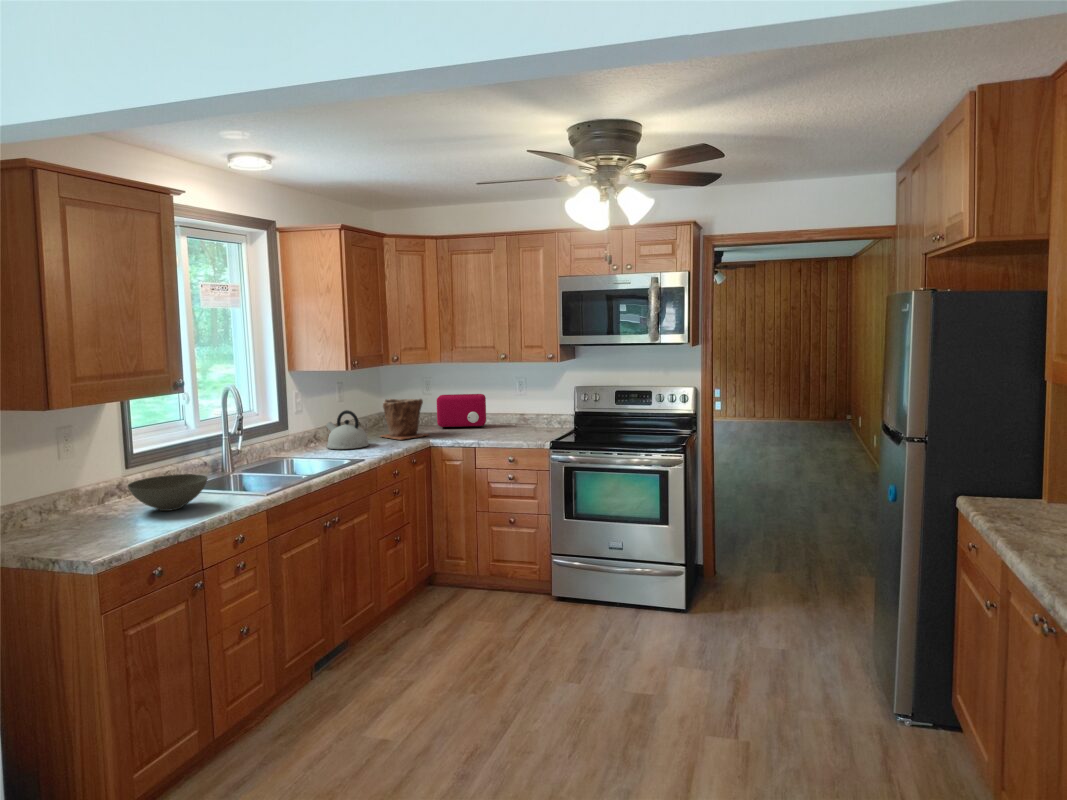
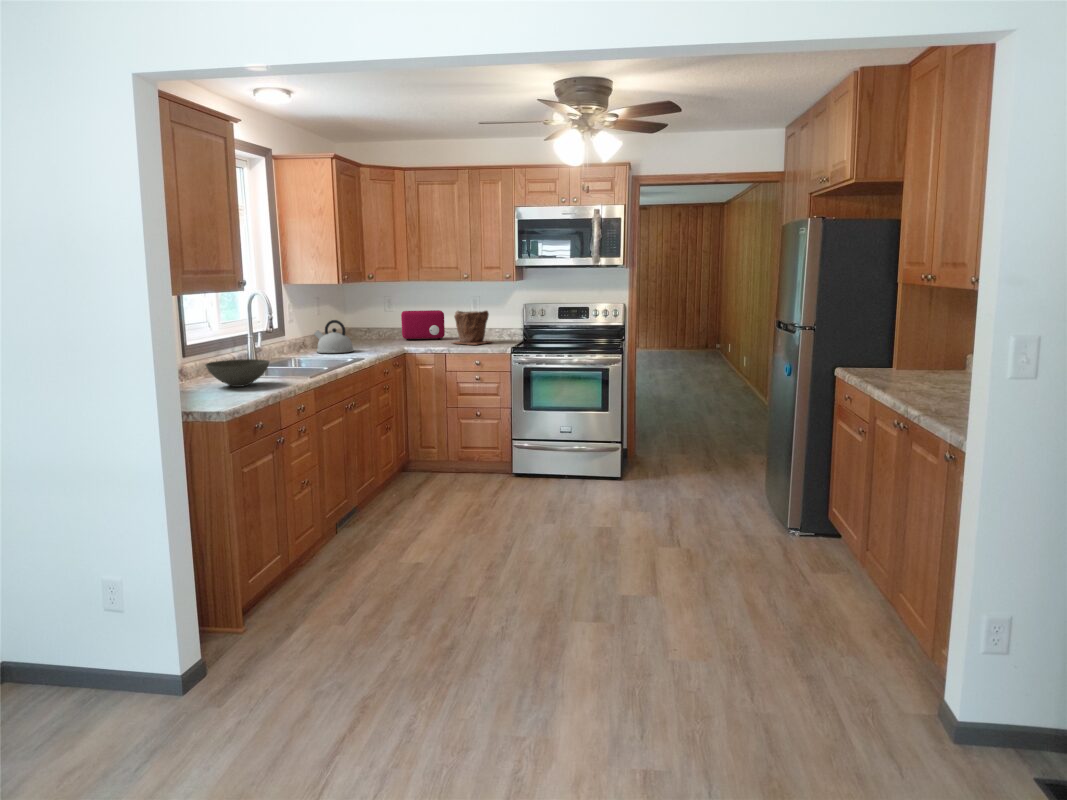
plant pot: present [381,399,428,440] -> present [453,311,492,345]

